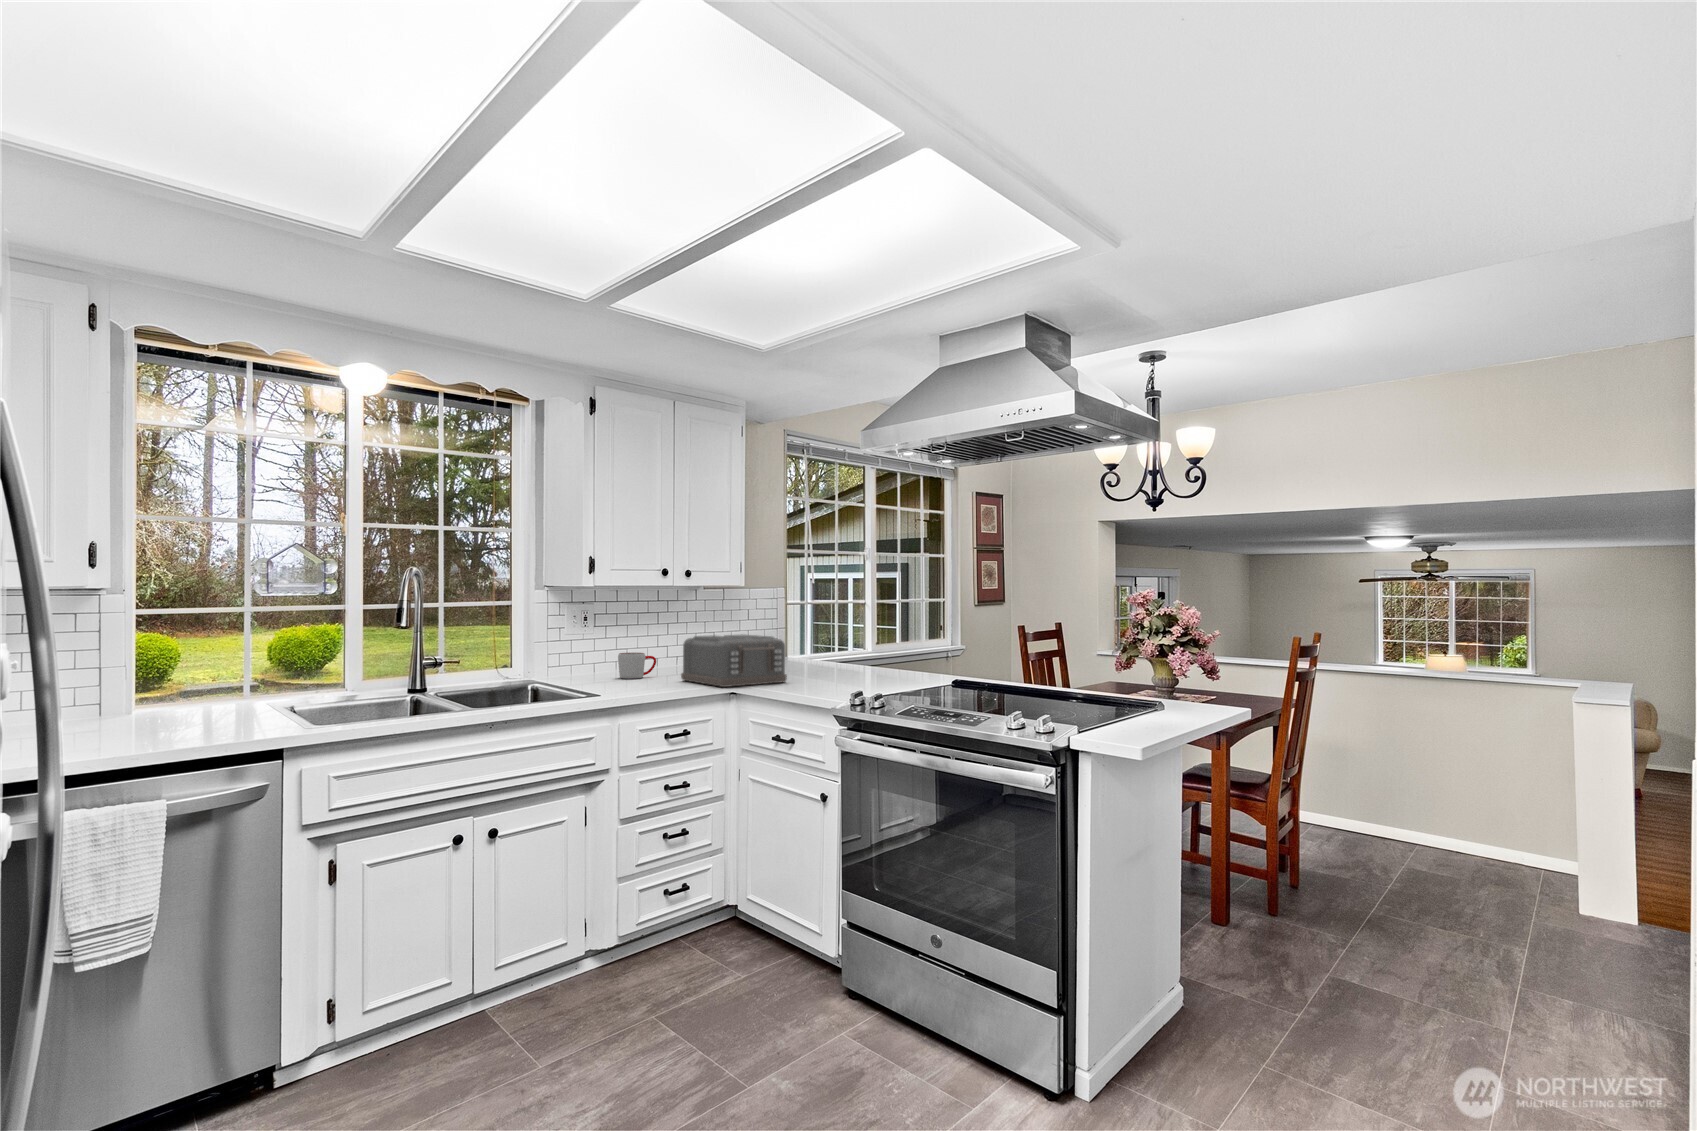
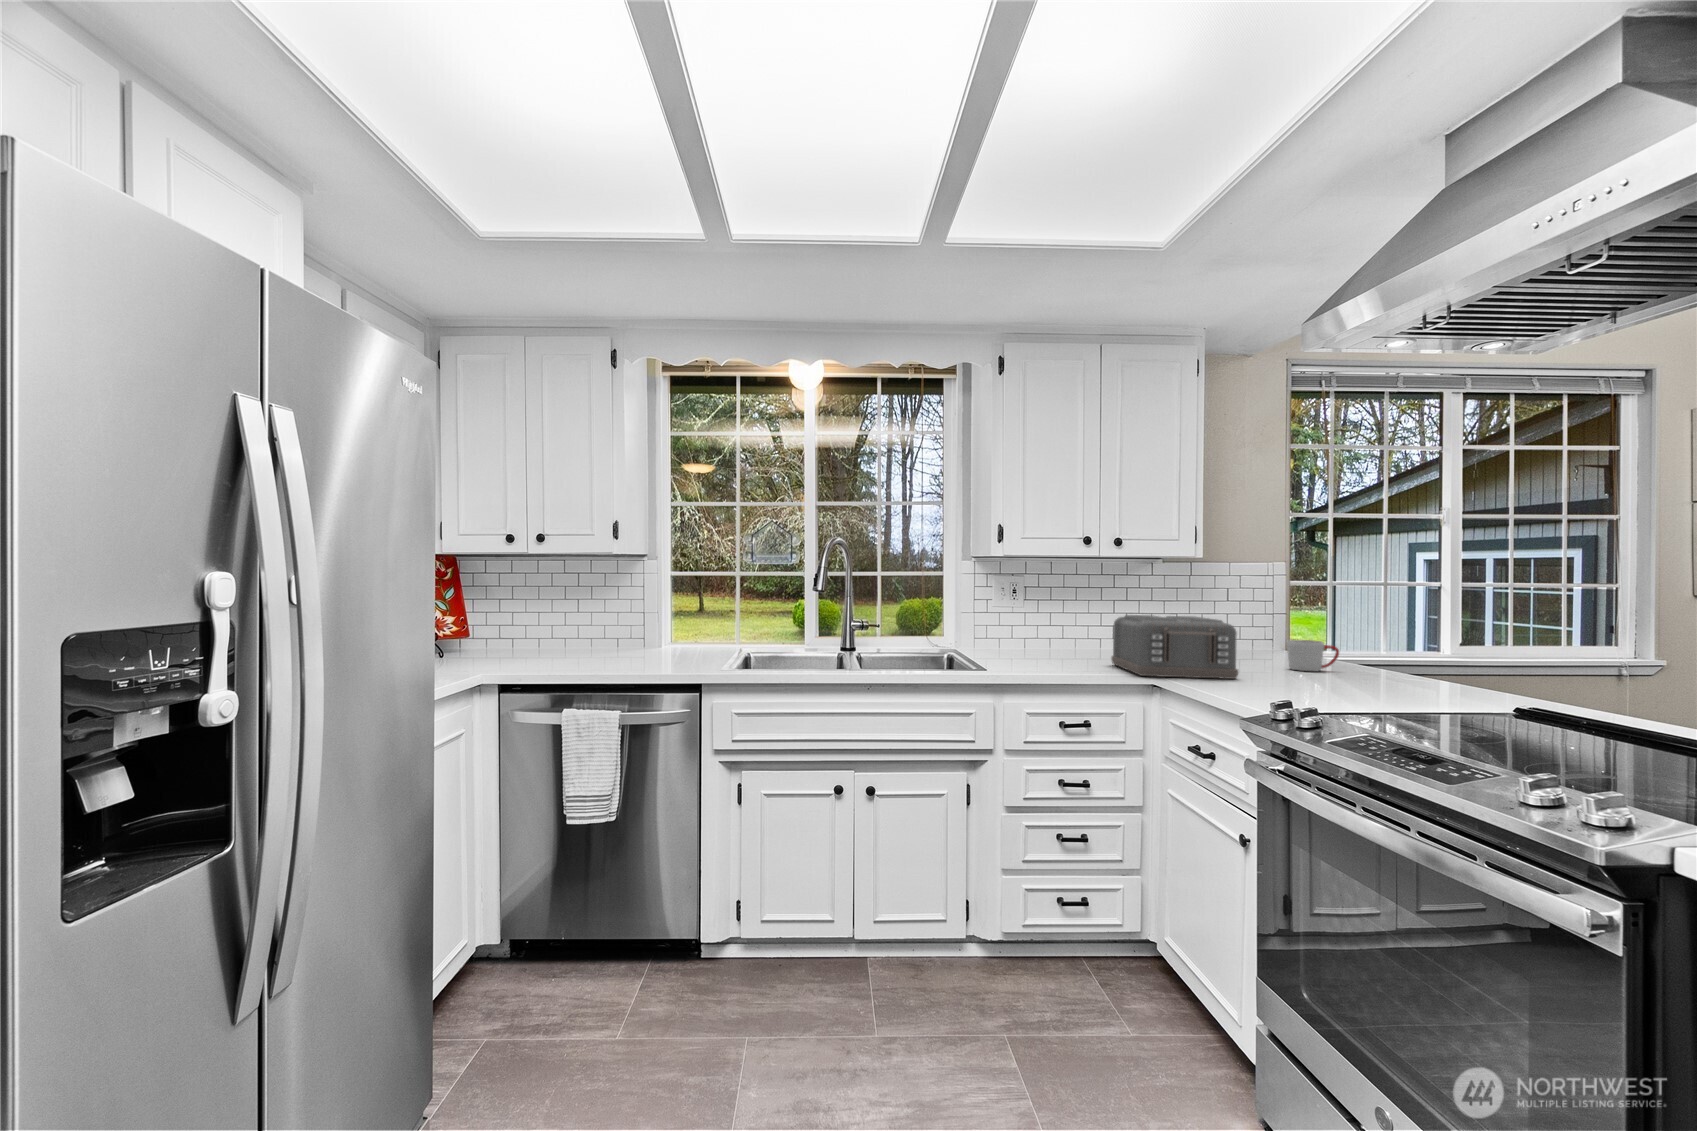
mug: present [618,653,656,679] -> present [1287,640,1339,671]

